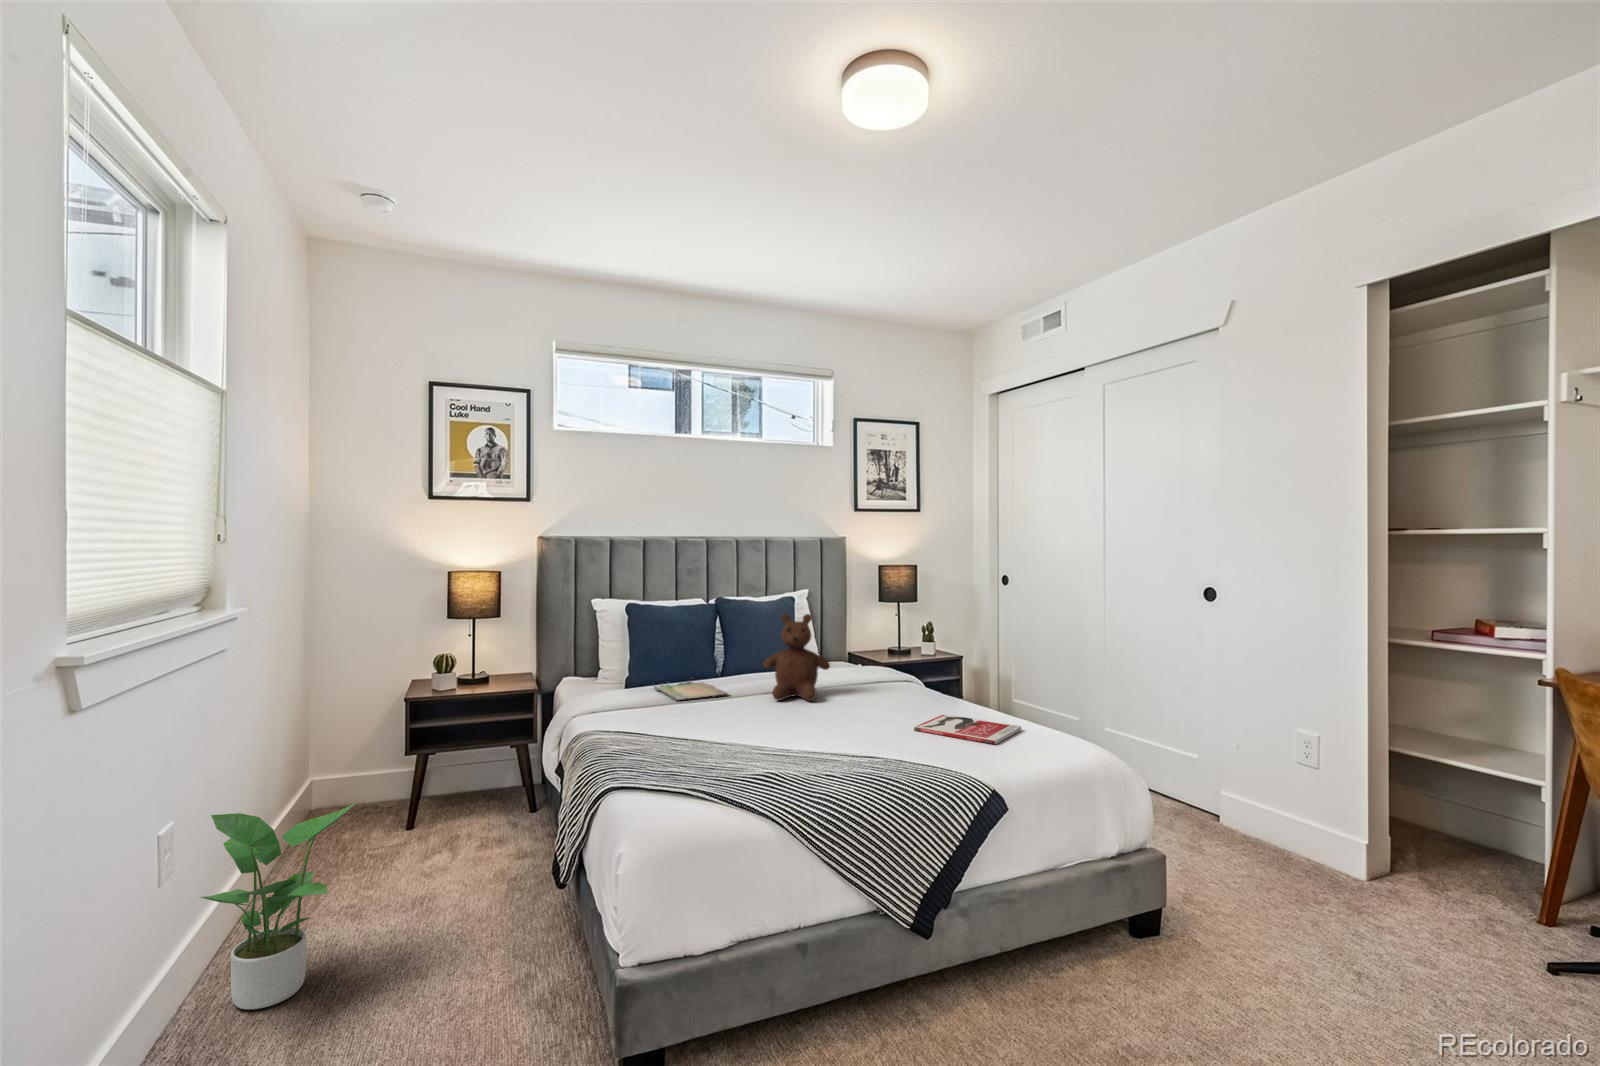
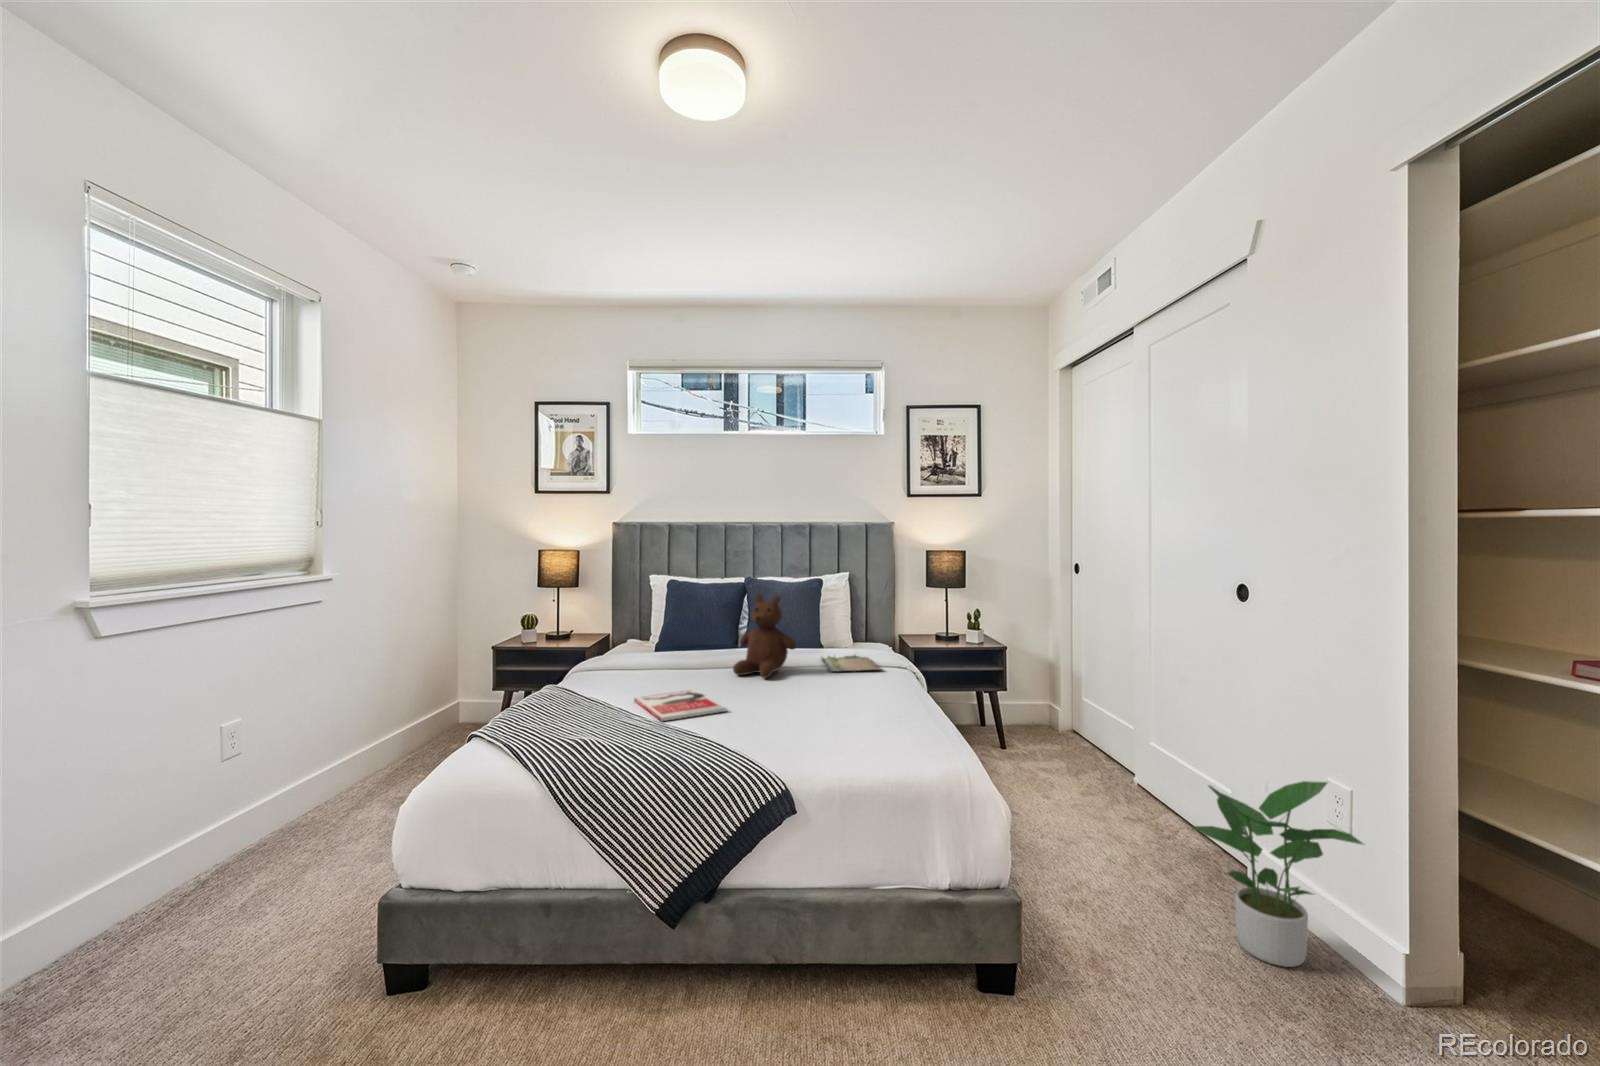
tray: present [654,681,728,700] -> present [822,655,881,672]
book: present [914,714,1021,744] -> present [634,690,727,721]
potted plant: present [200,803,356,1009] -> present [1192,781,1363,967]

